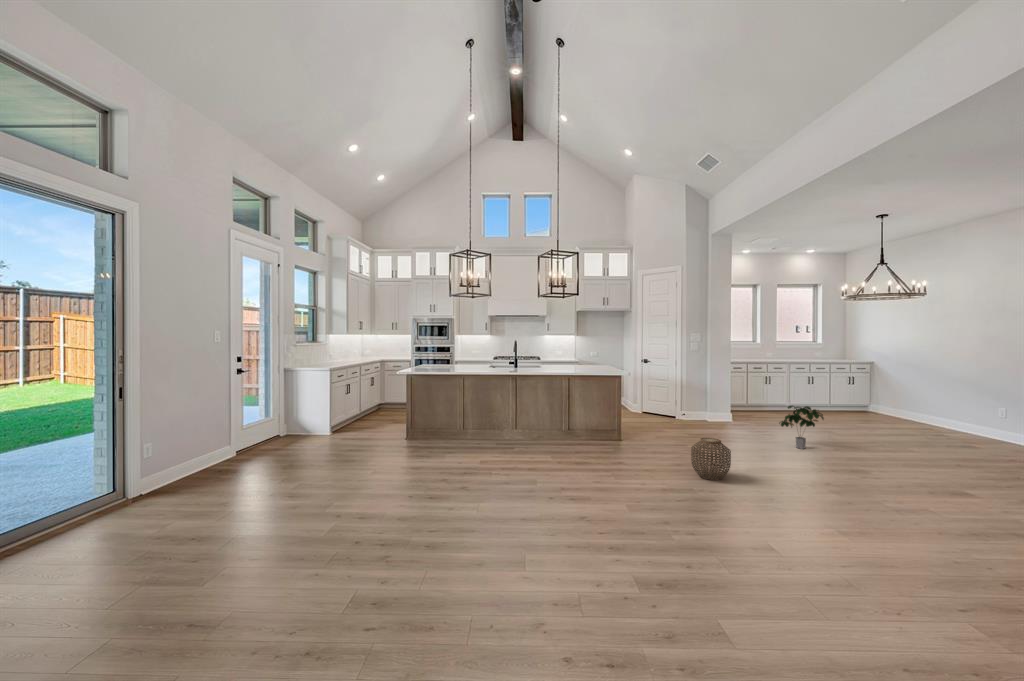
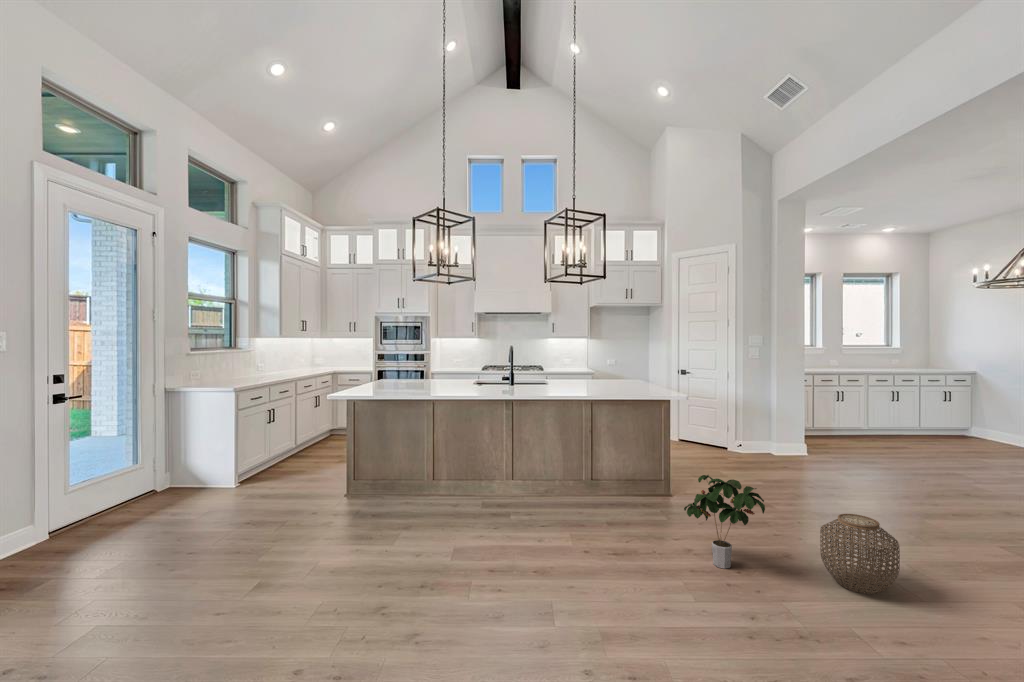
potted plant: present [781,406,824,449] -> present [684,475,765,569]

